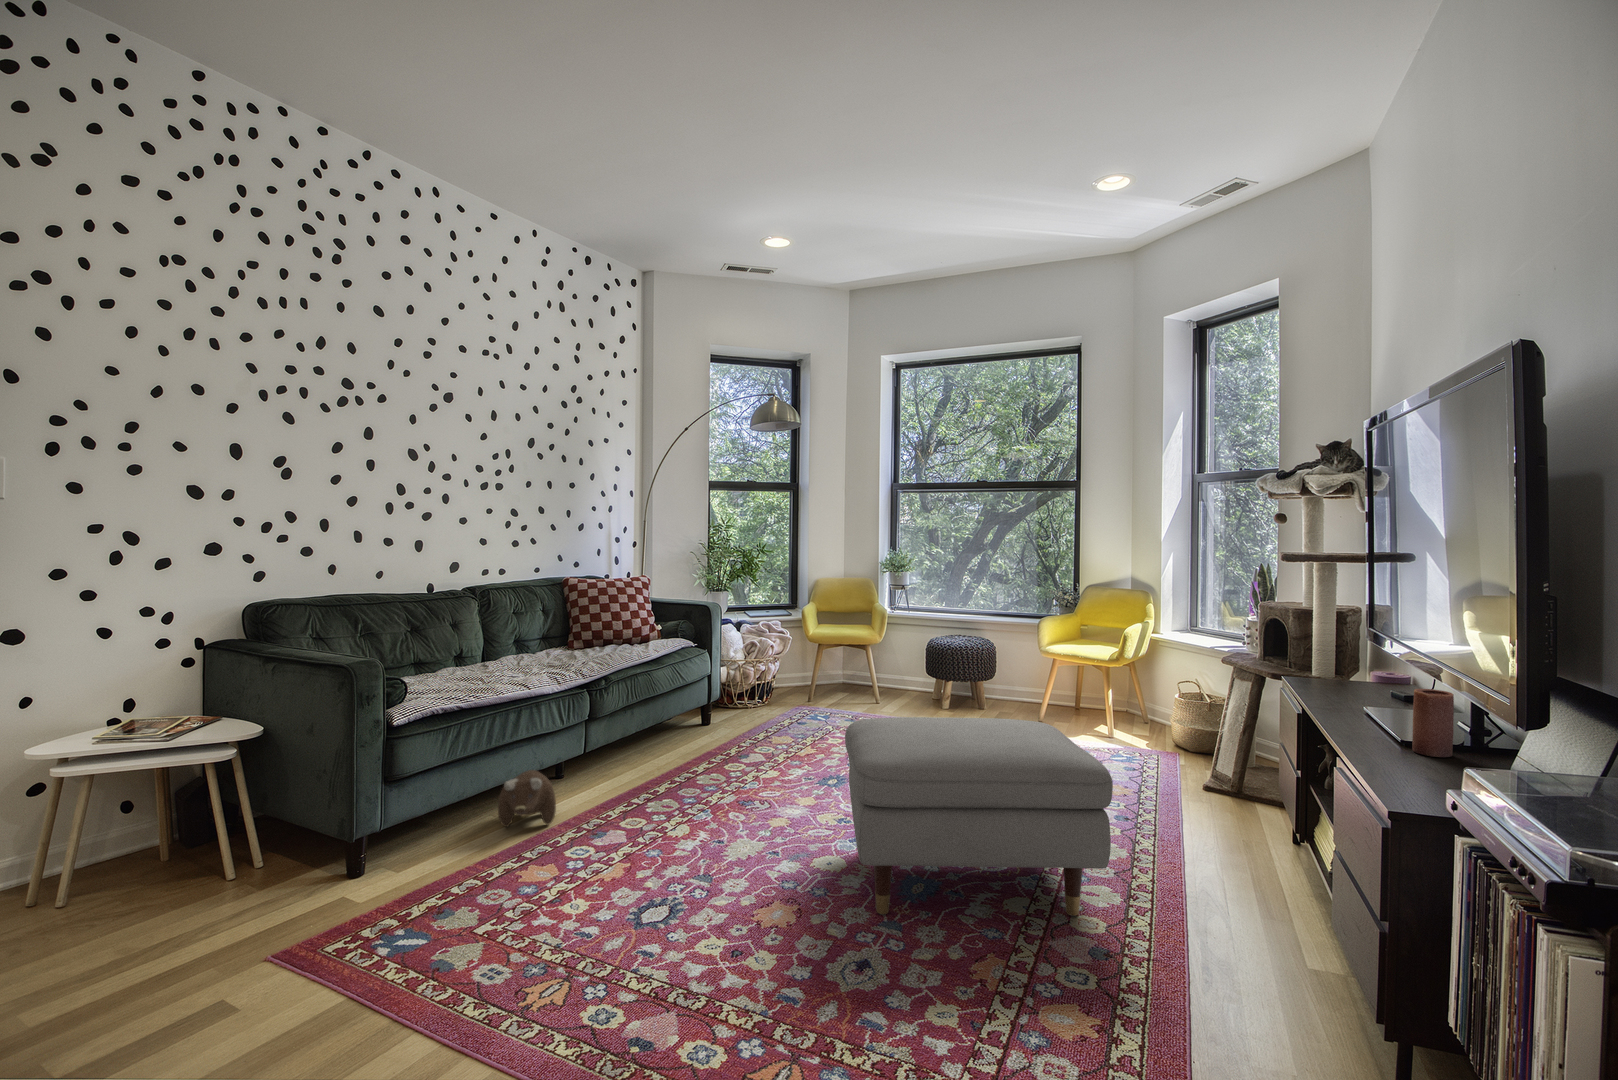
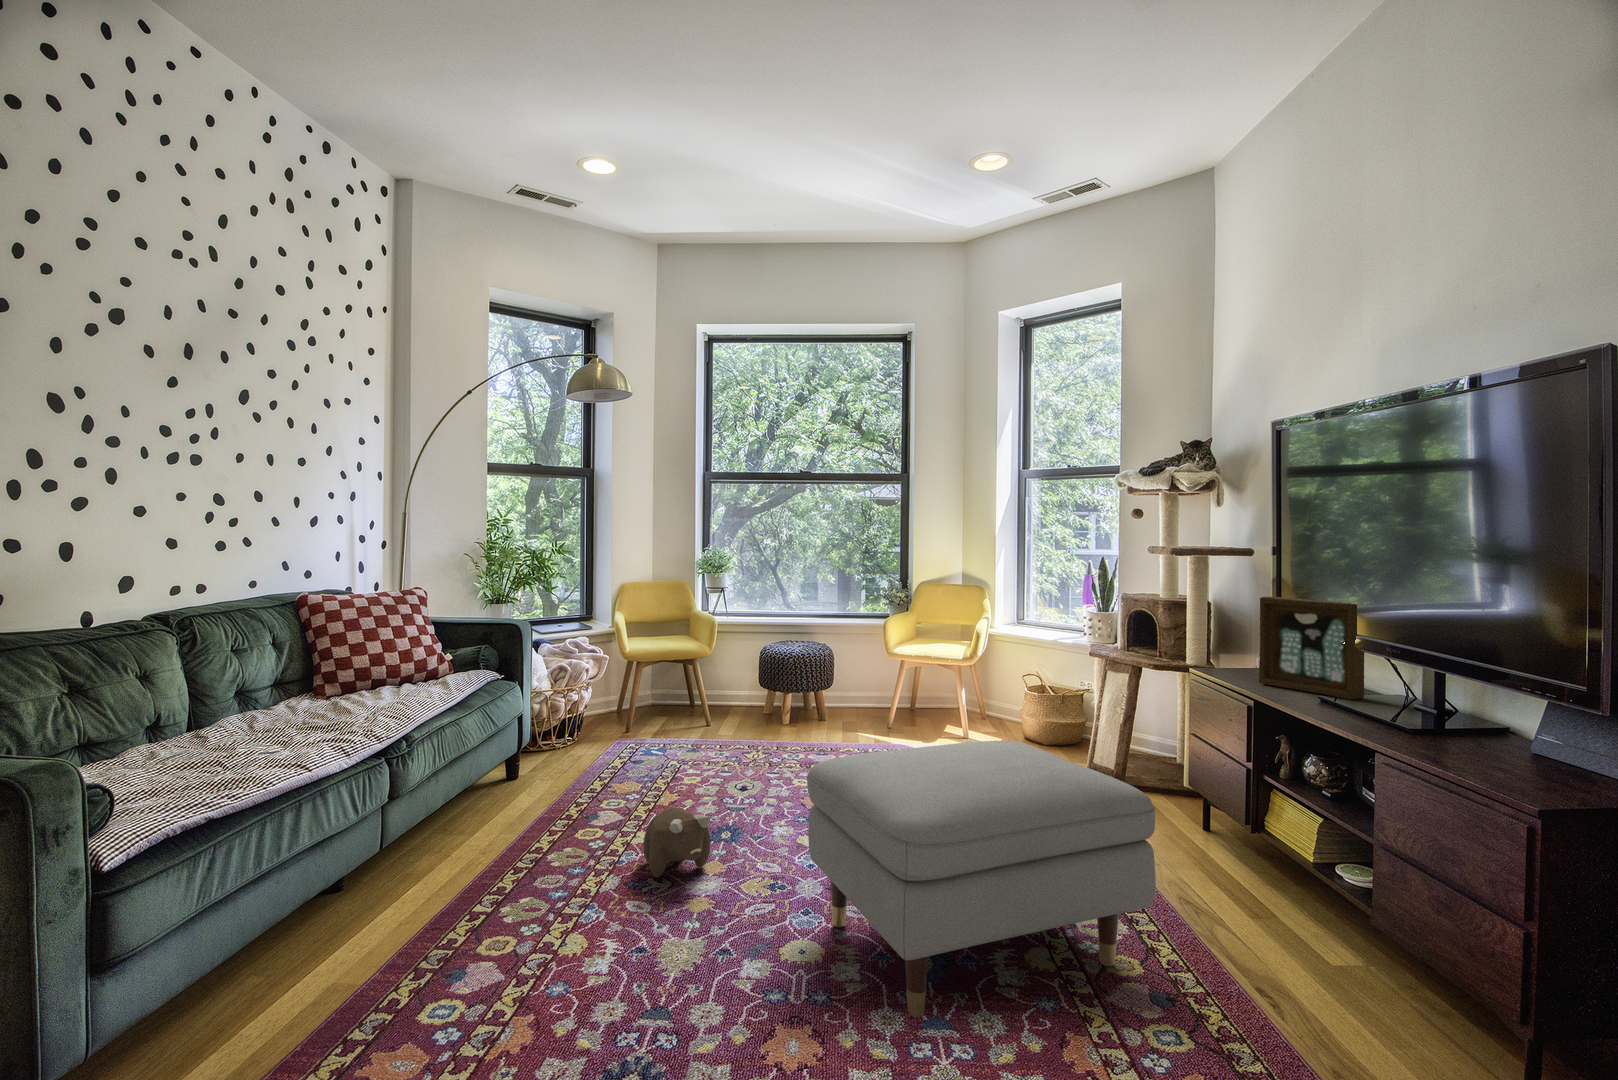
picture frame: none [1331,605,1431,714] -> present [1259,597,1364,700]
candle: present [1412,689,1454,757] -> none [1428,678,1469,745]
plush toy: present [498,770,556,827] -> present [643,807,711,878]

